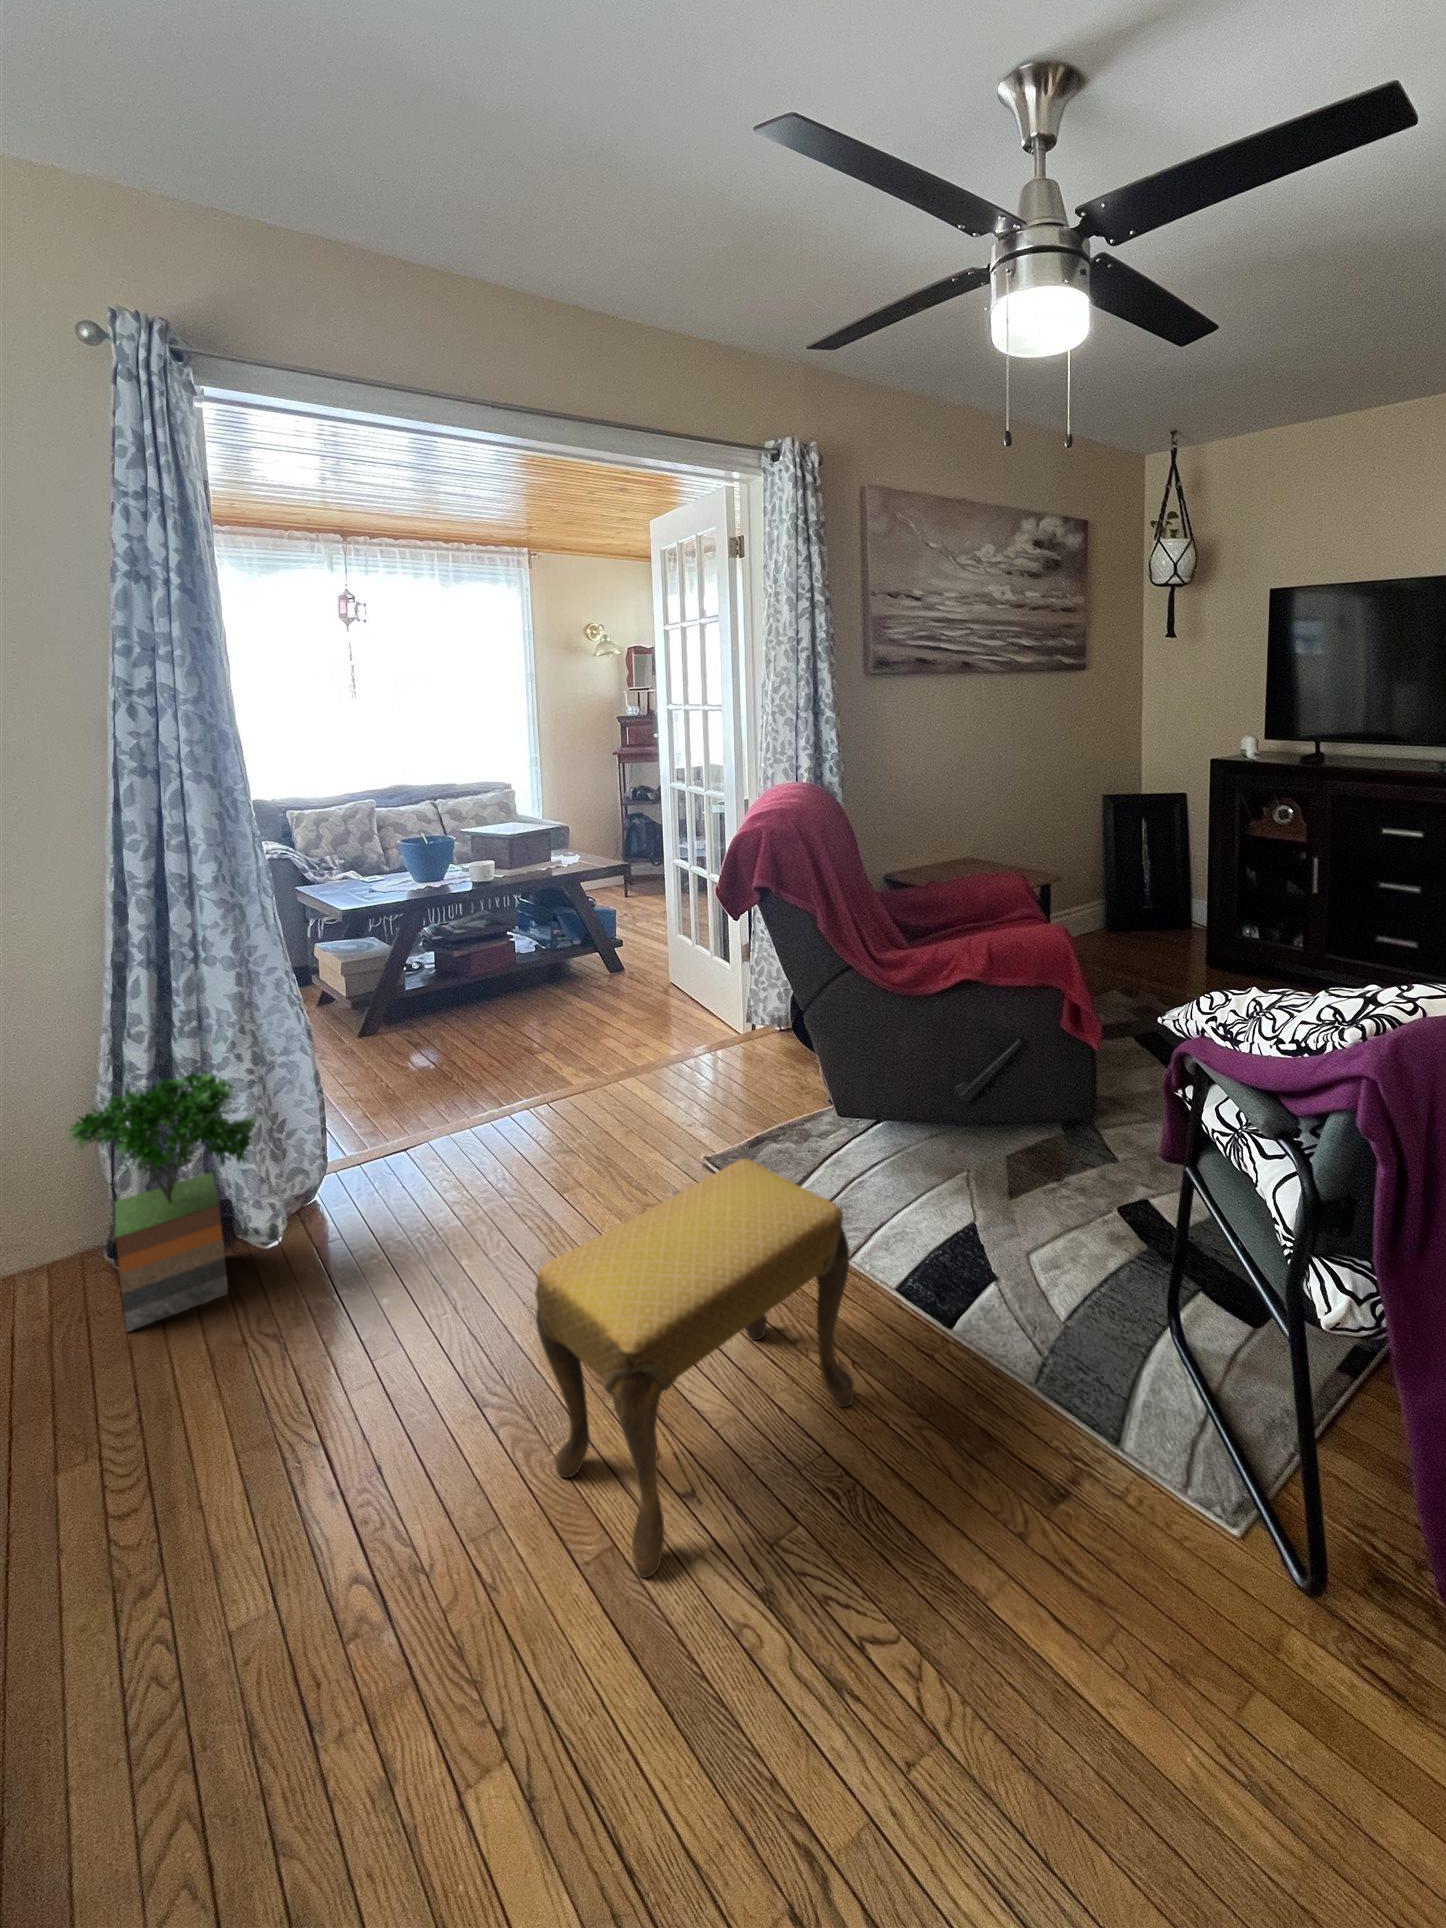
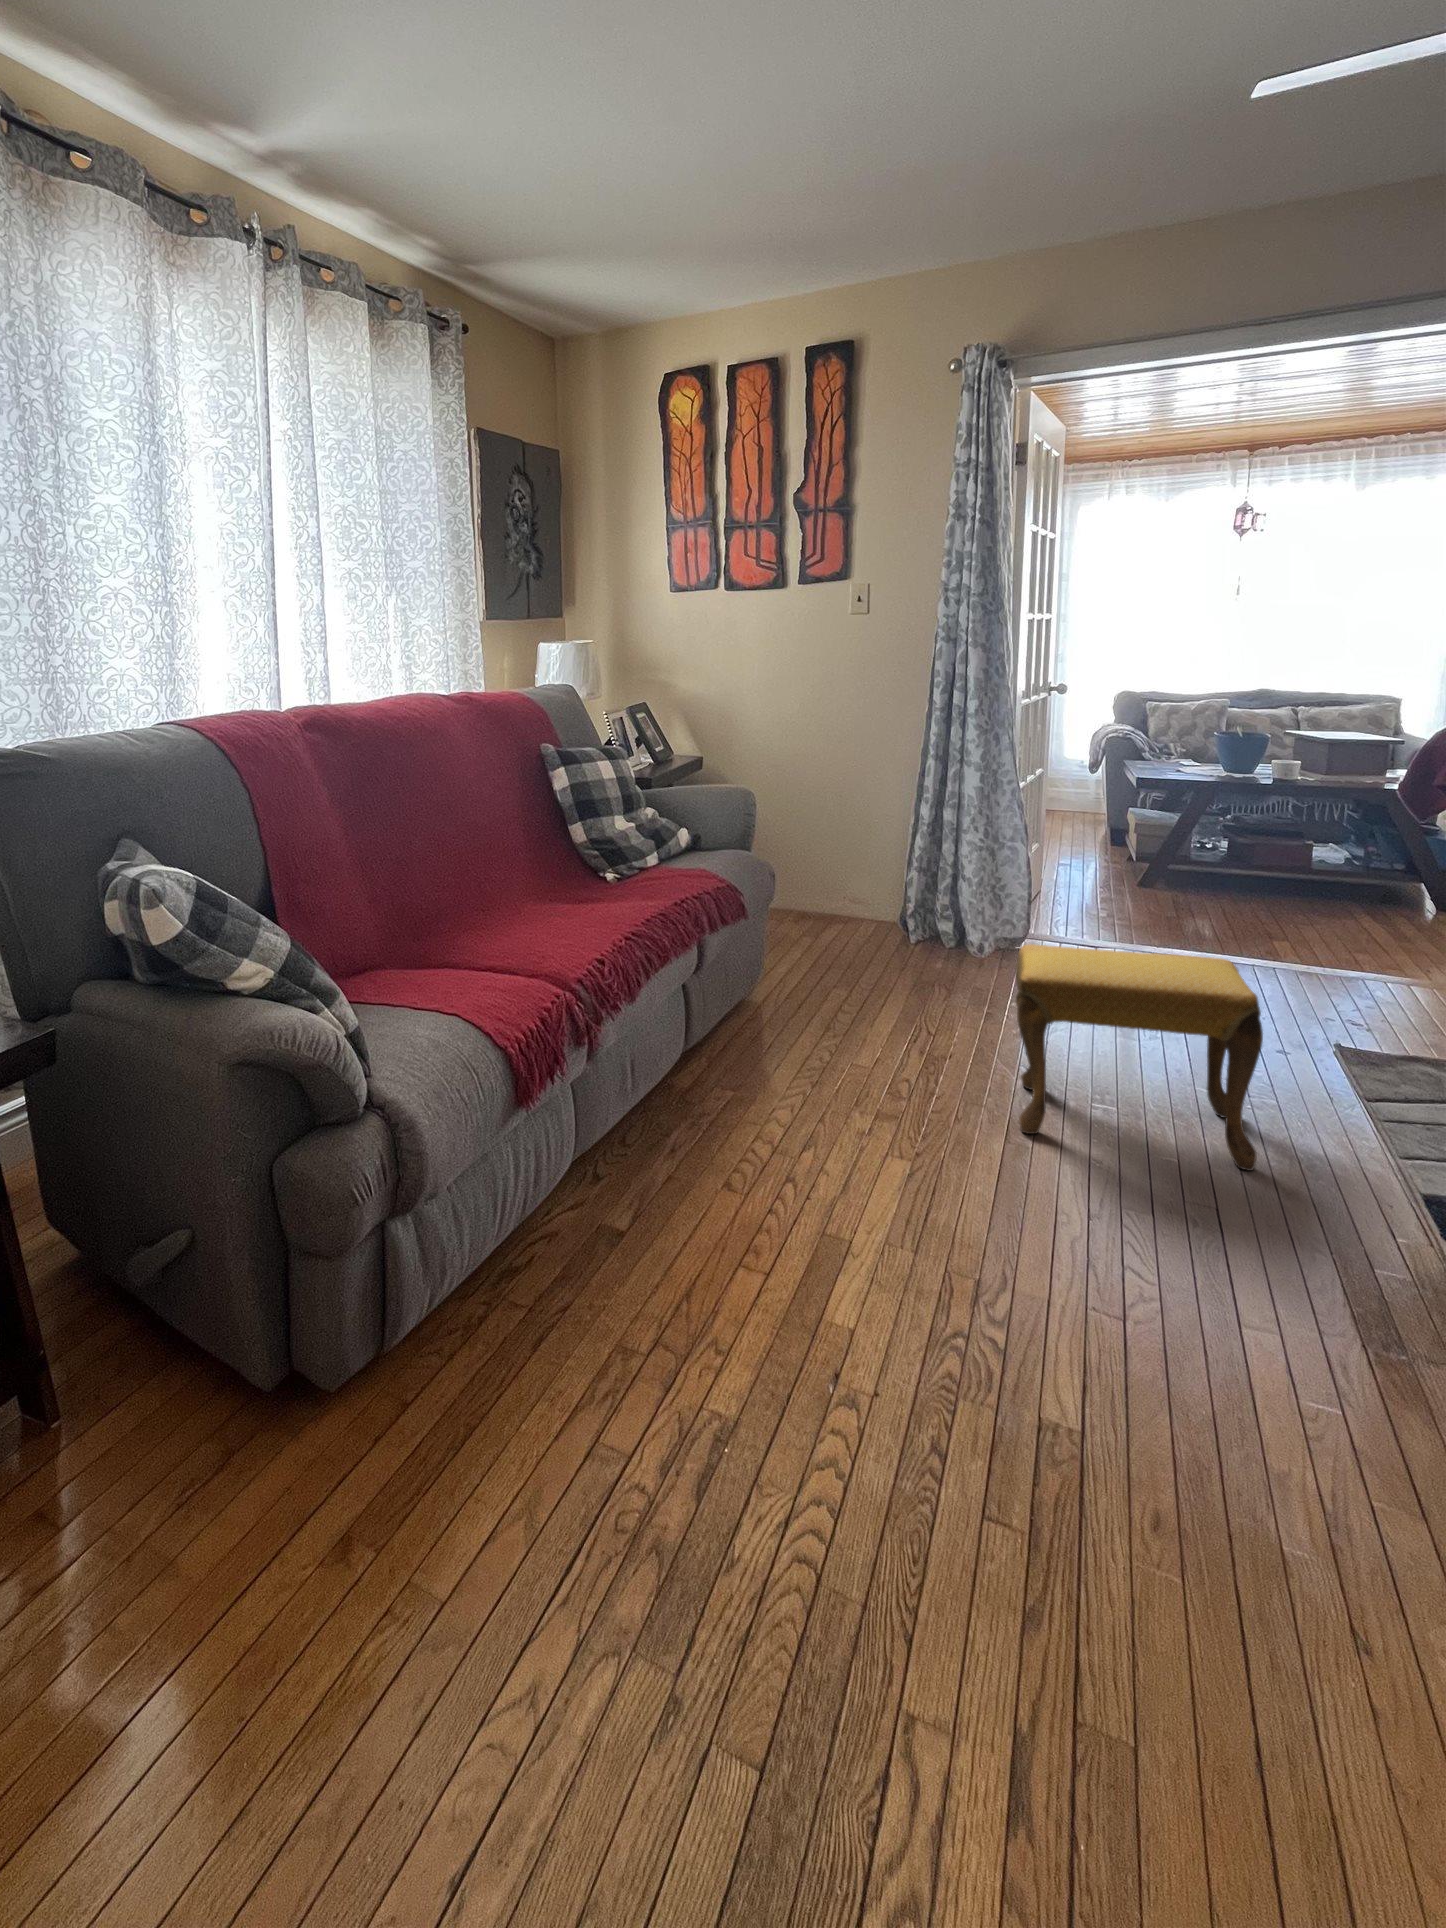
potted tree: present [67,1072,258,1332] -> none [882,822,975,961]

